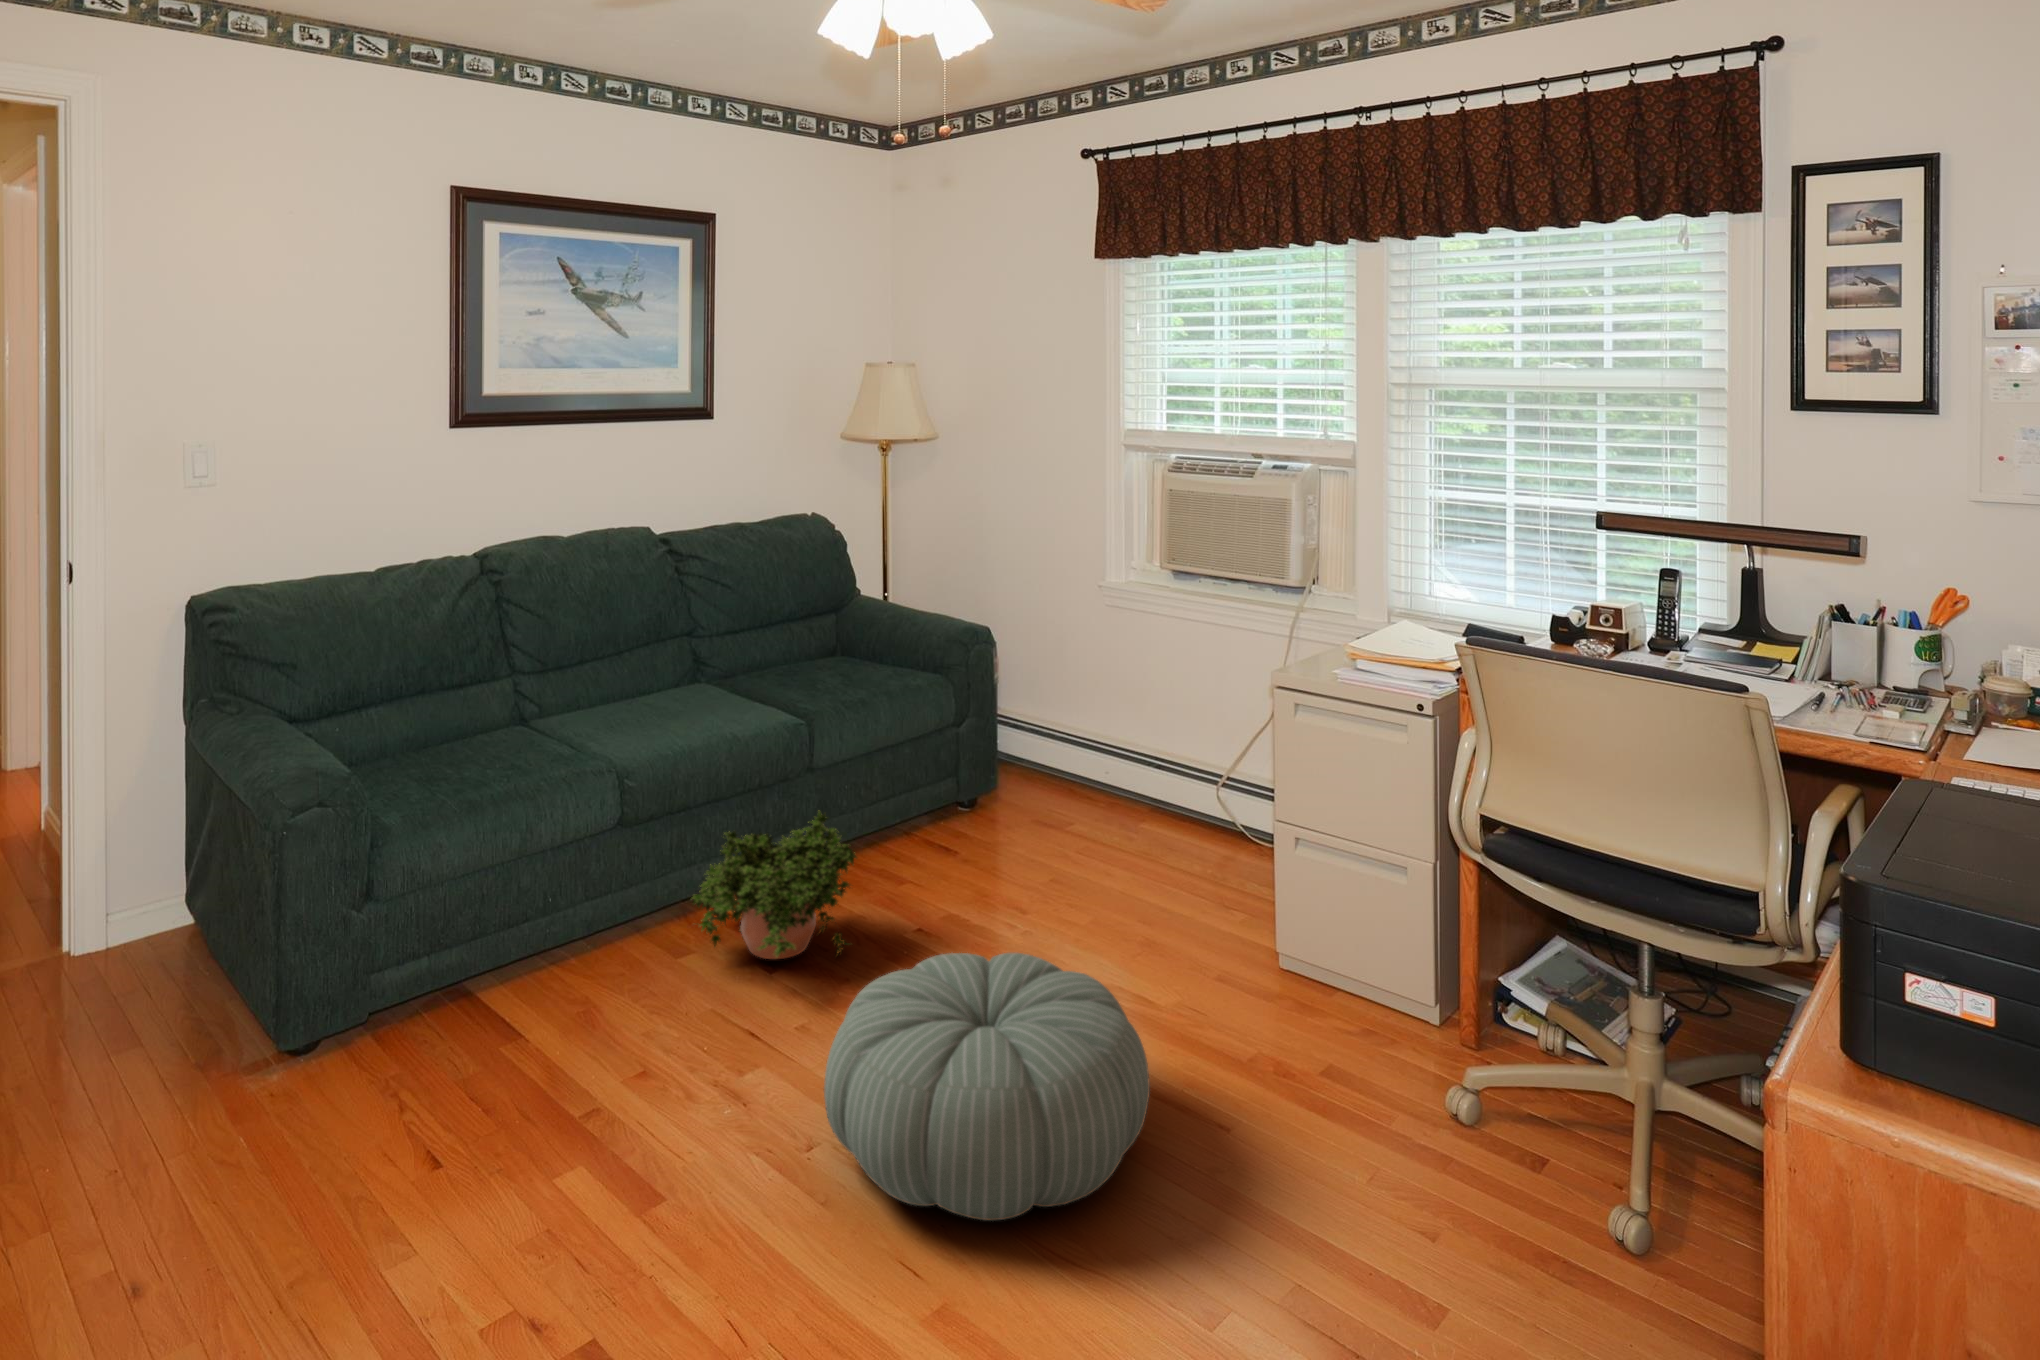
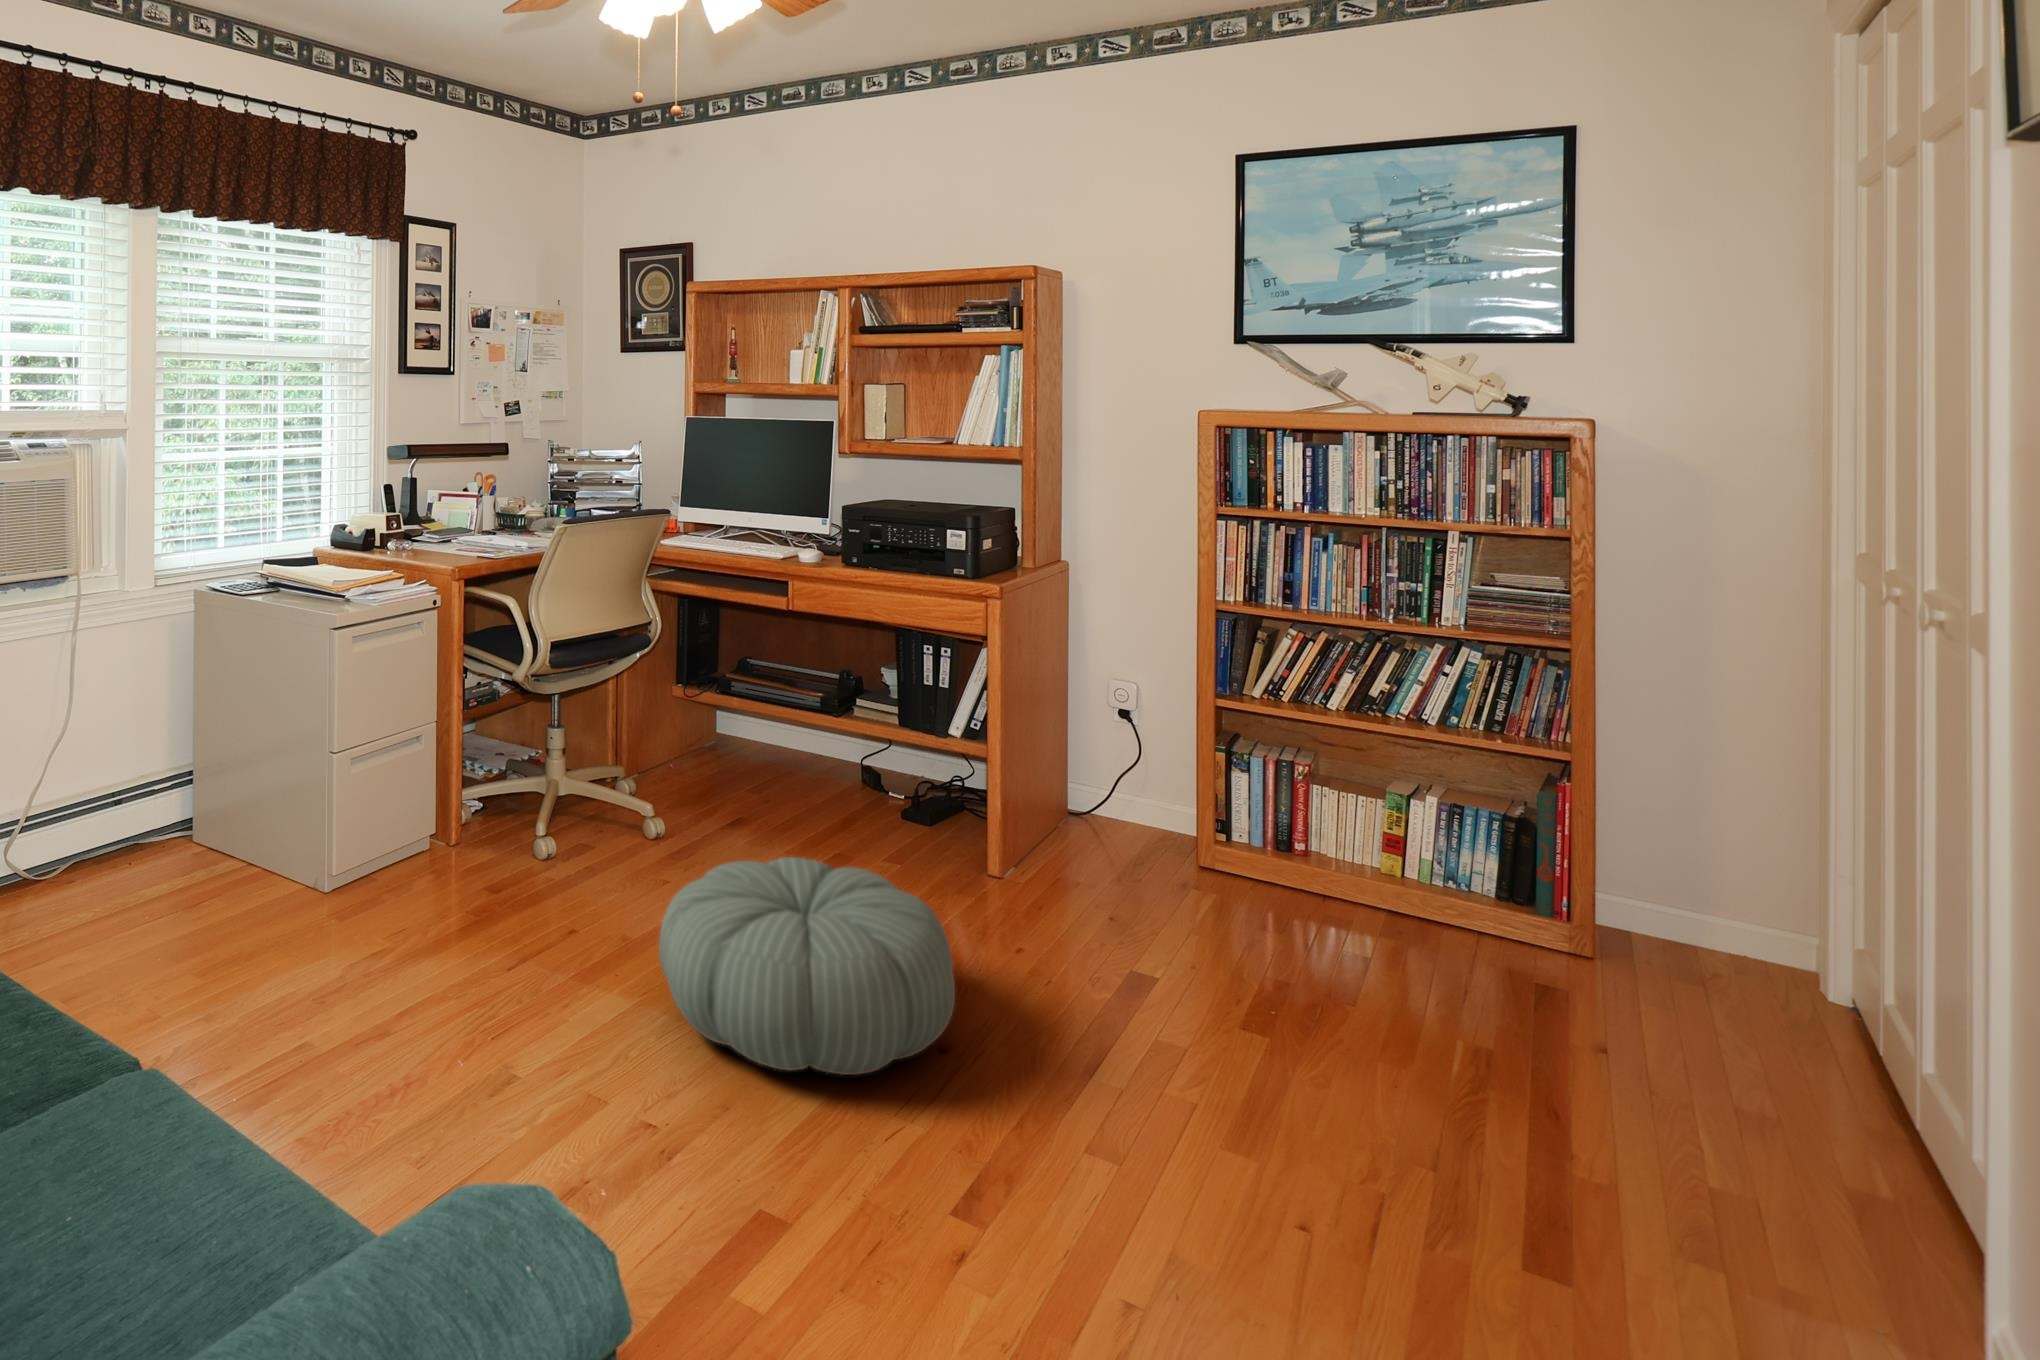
potted plant: present [692,812,857,959] -> none [413,753,572,894]

